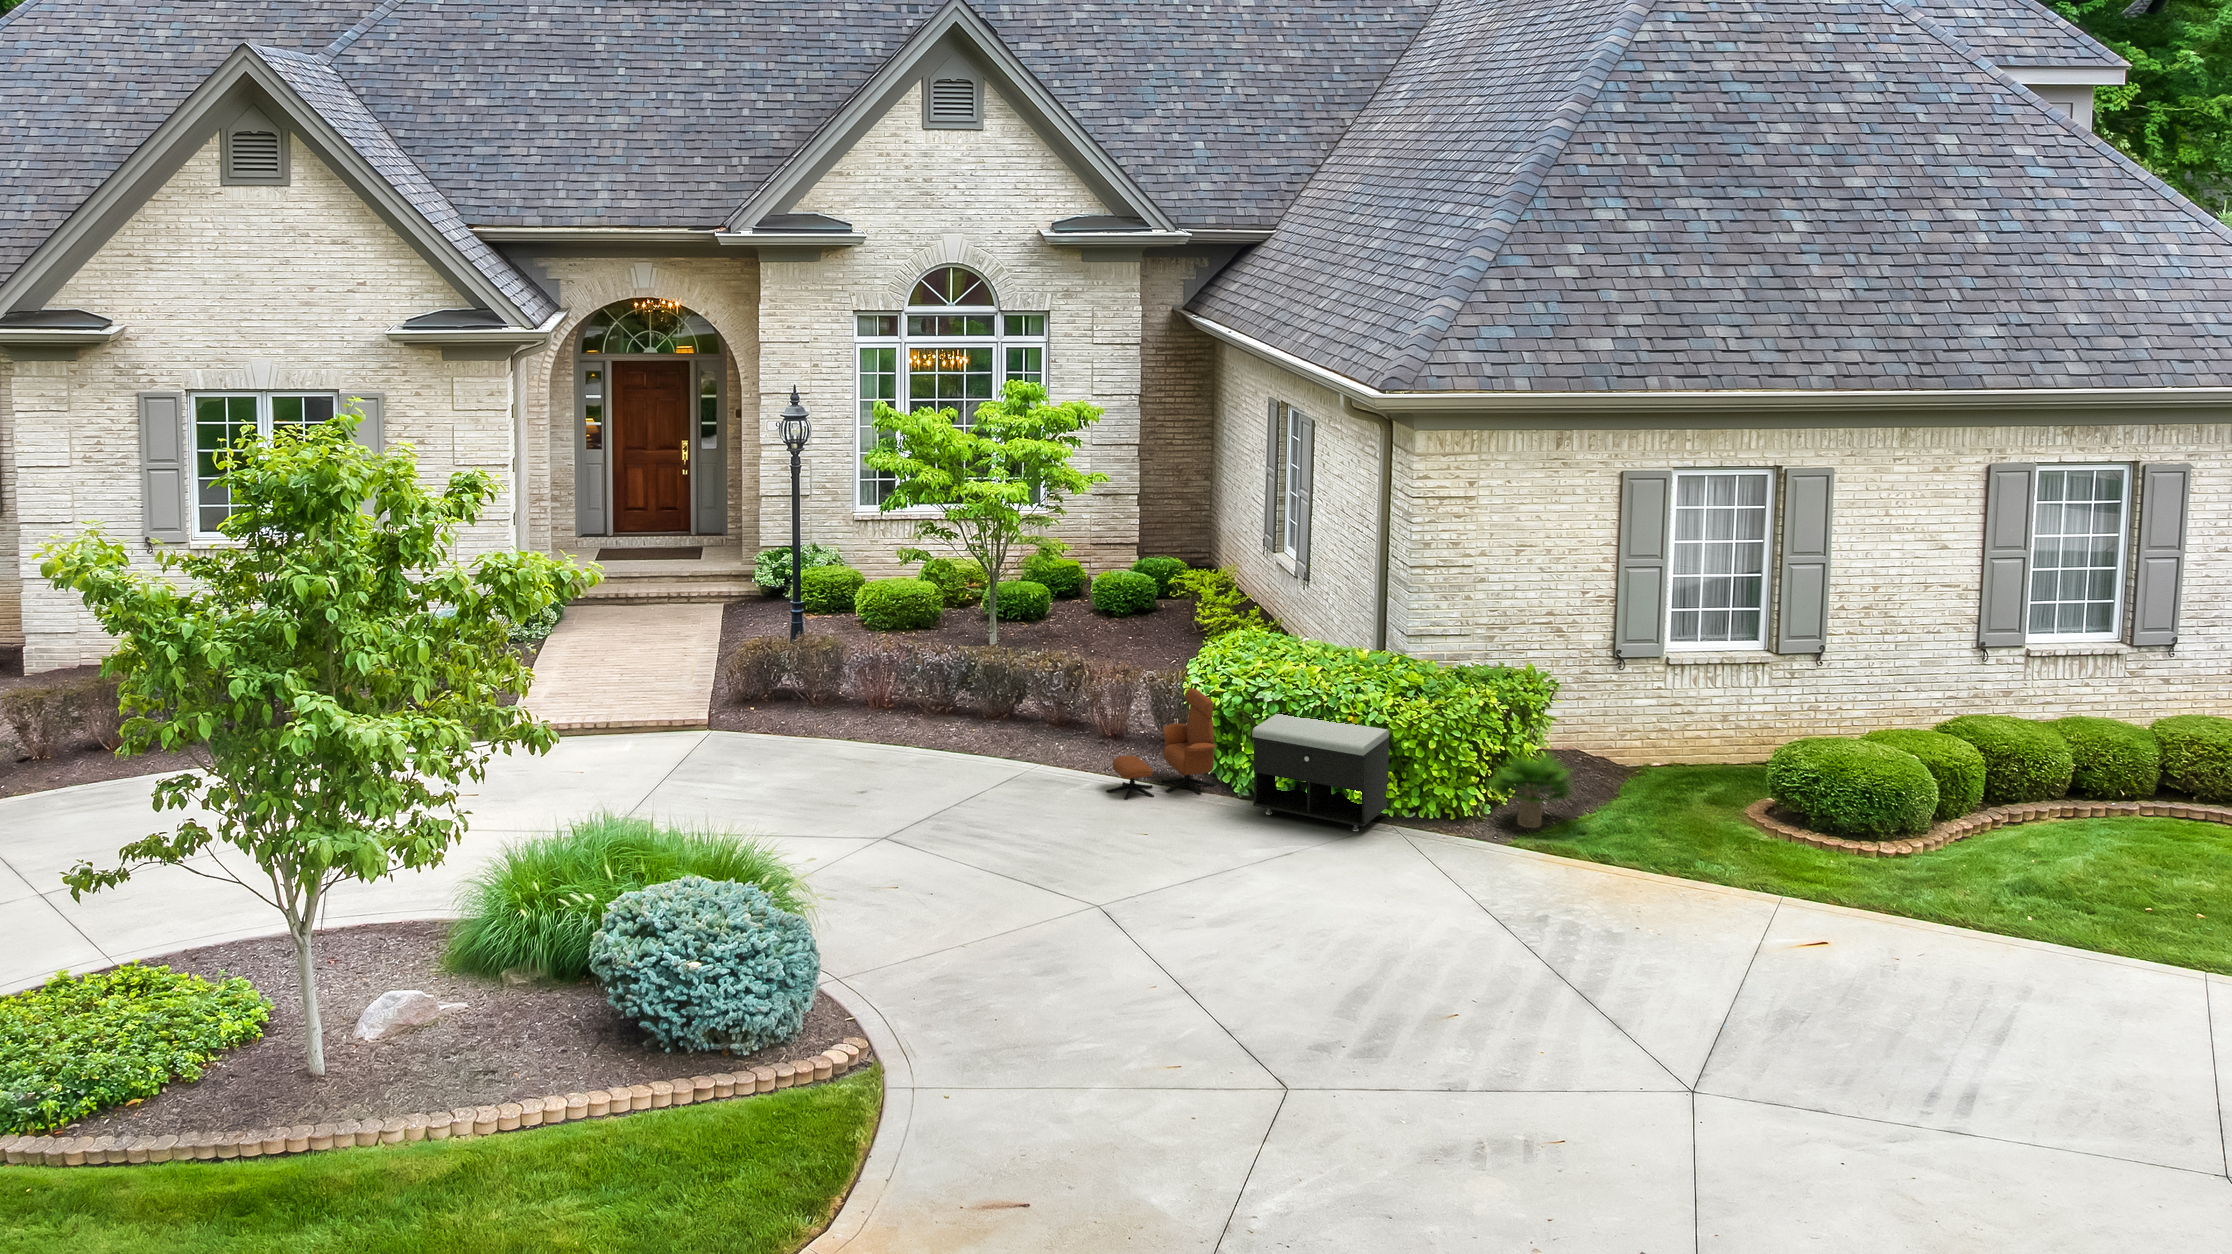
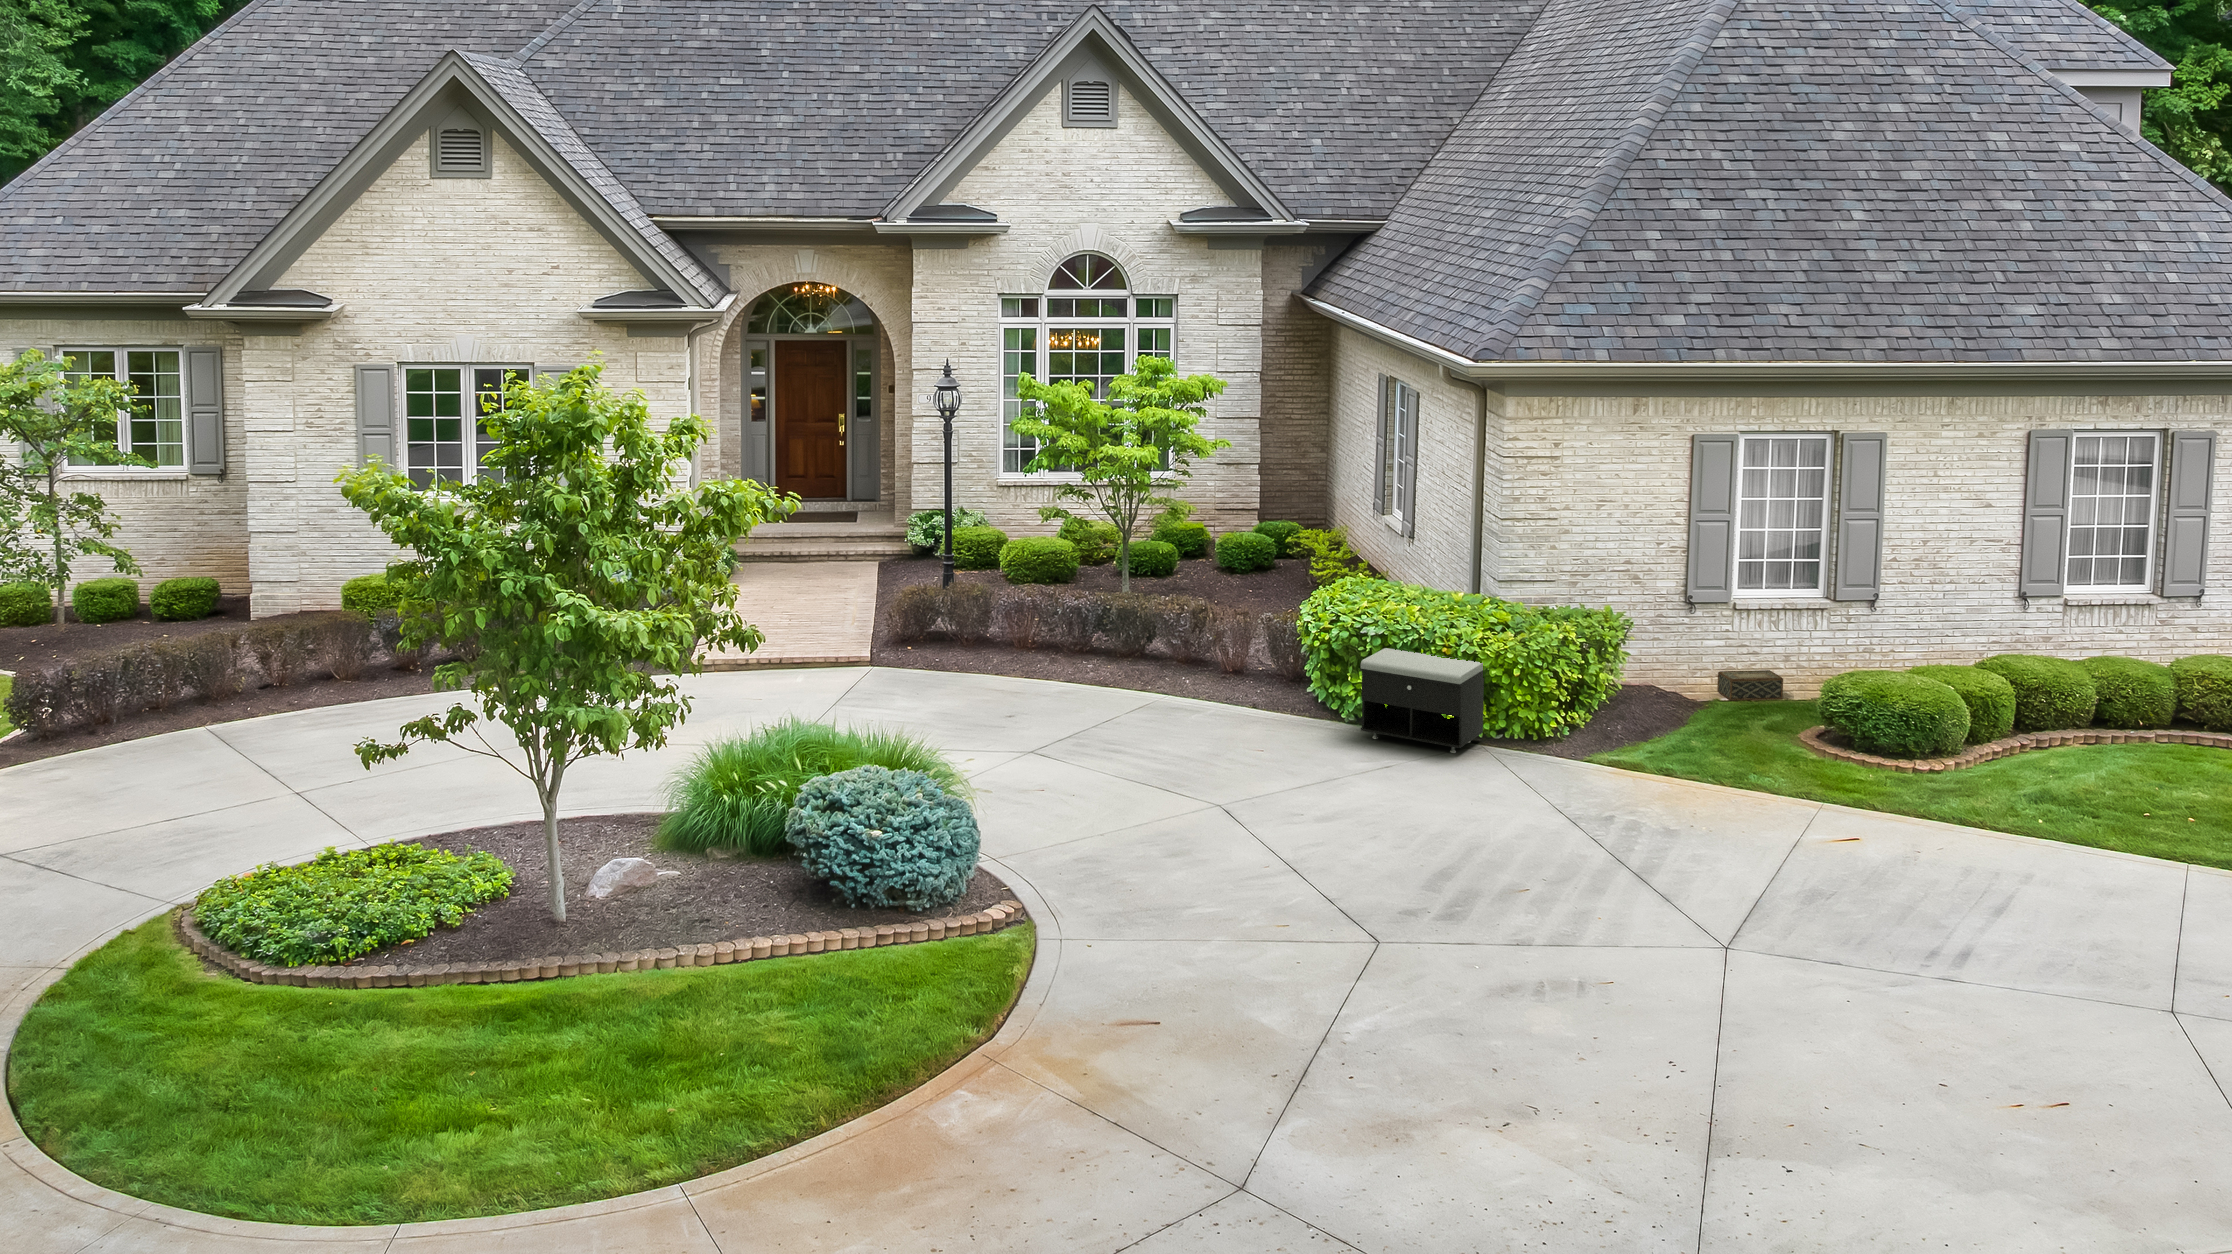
lounge chair: present [1107,688,1216,800] -> none [1229,628,1328,726]
woven basket: none [1641,728,1713,763] -> present [1717,670,1783,700]
potted plant: present [1489,754,1571,828] -> none [1569,680,1654,752]

